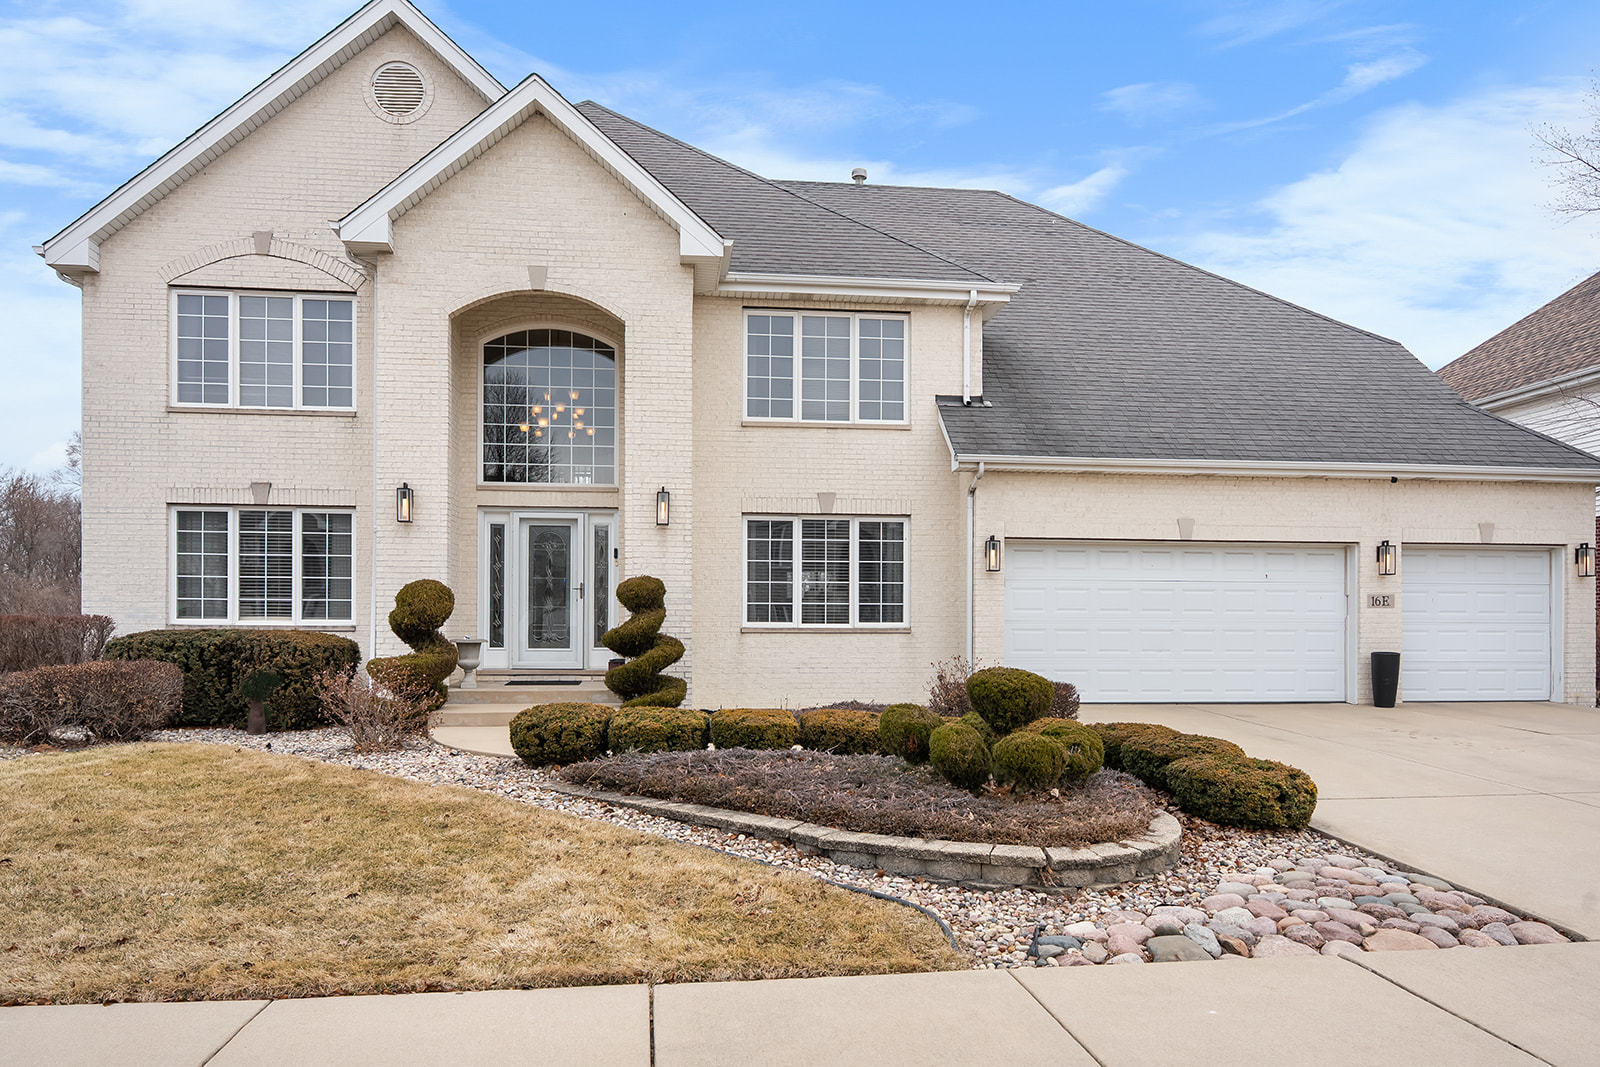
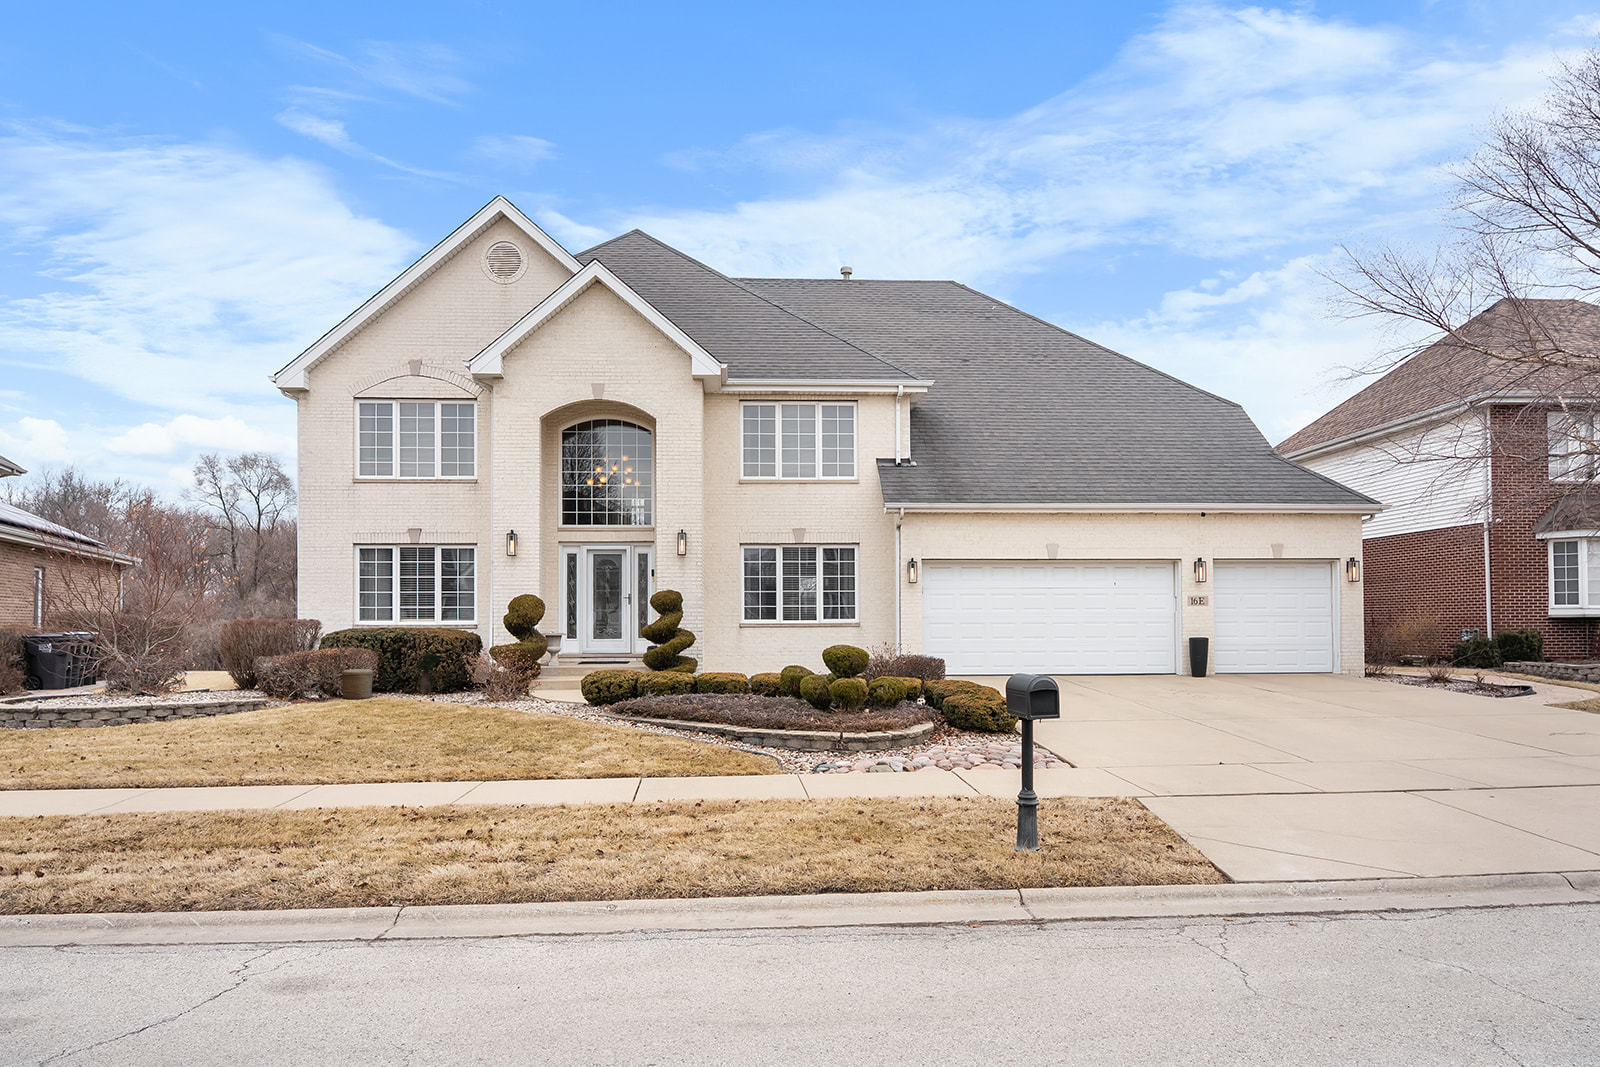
woven basket: none [104,698,161,750] -> present [342,669,373,699]

